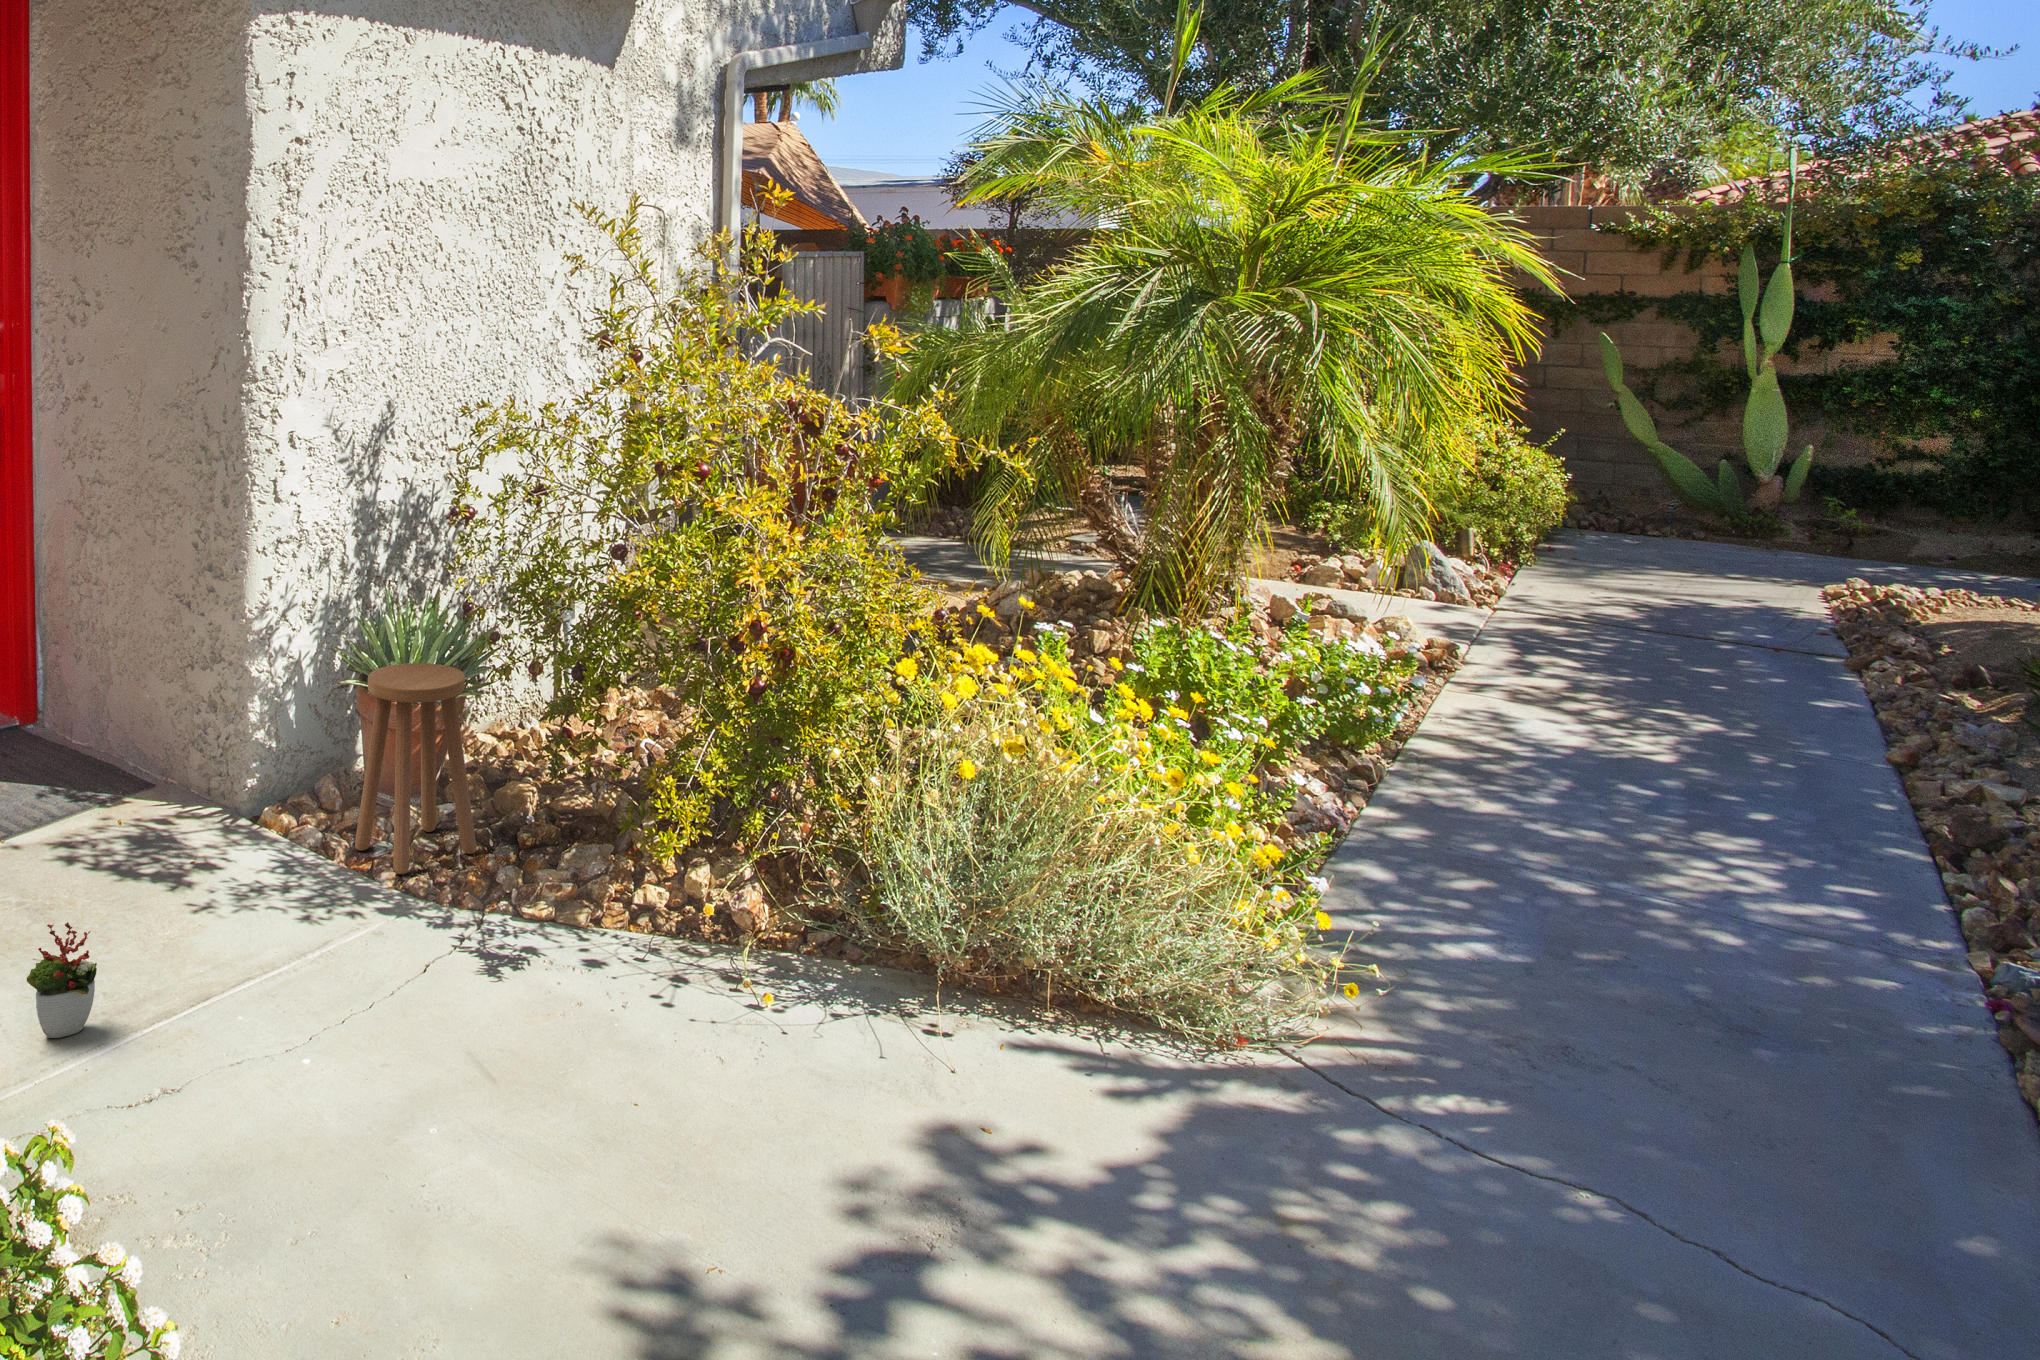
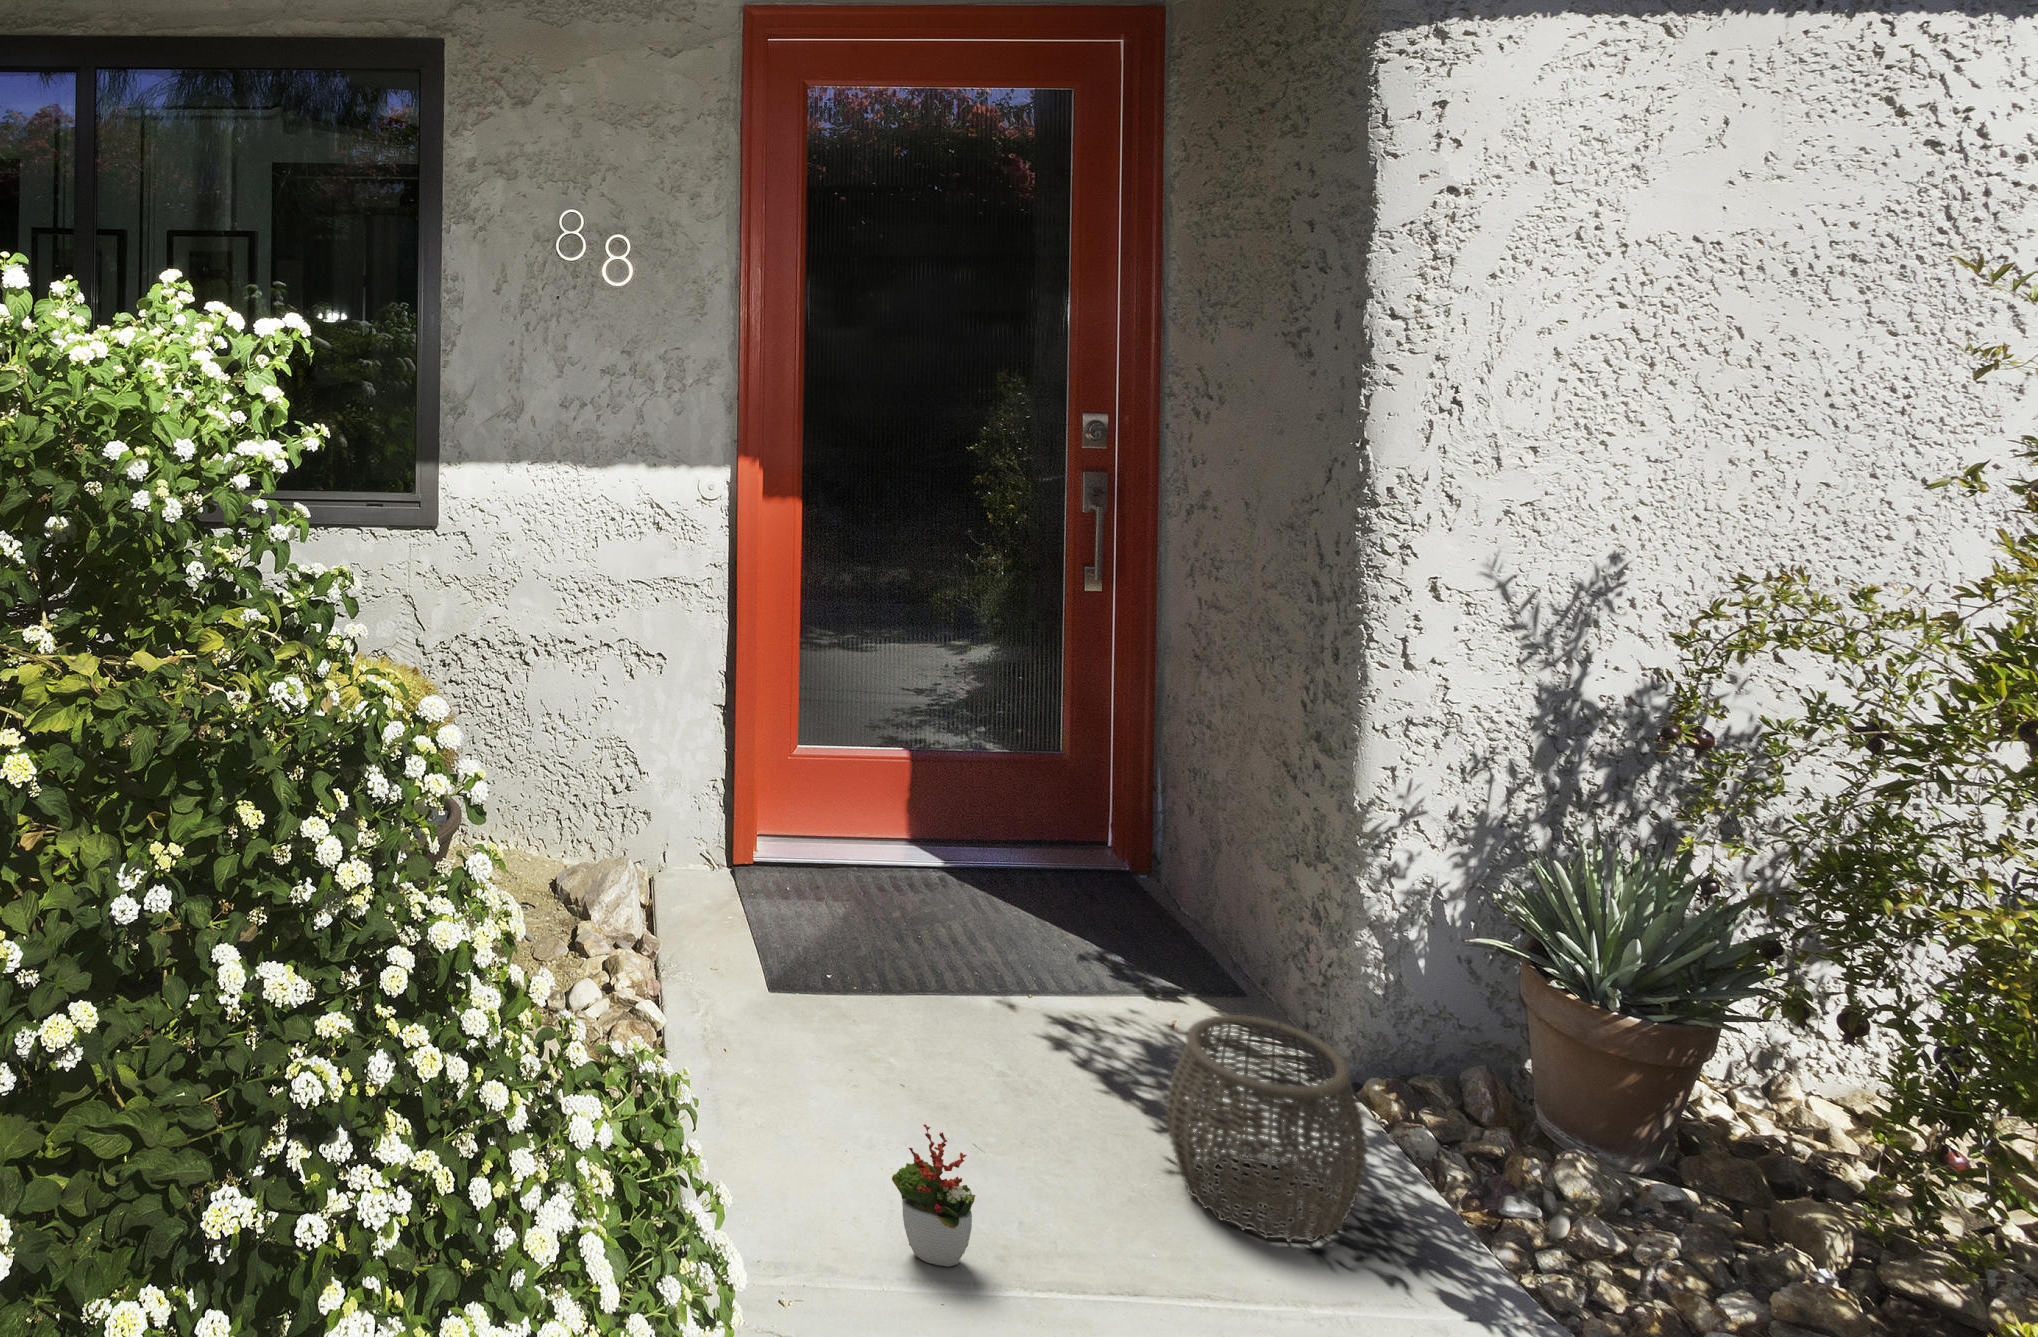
stool: present [355,663,476,874] -> none [1449,941,1659,1281]
woven basket: none [187,770,326,923] -> present [1166,1015,1368,1242]

